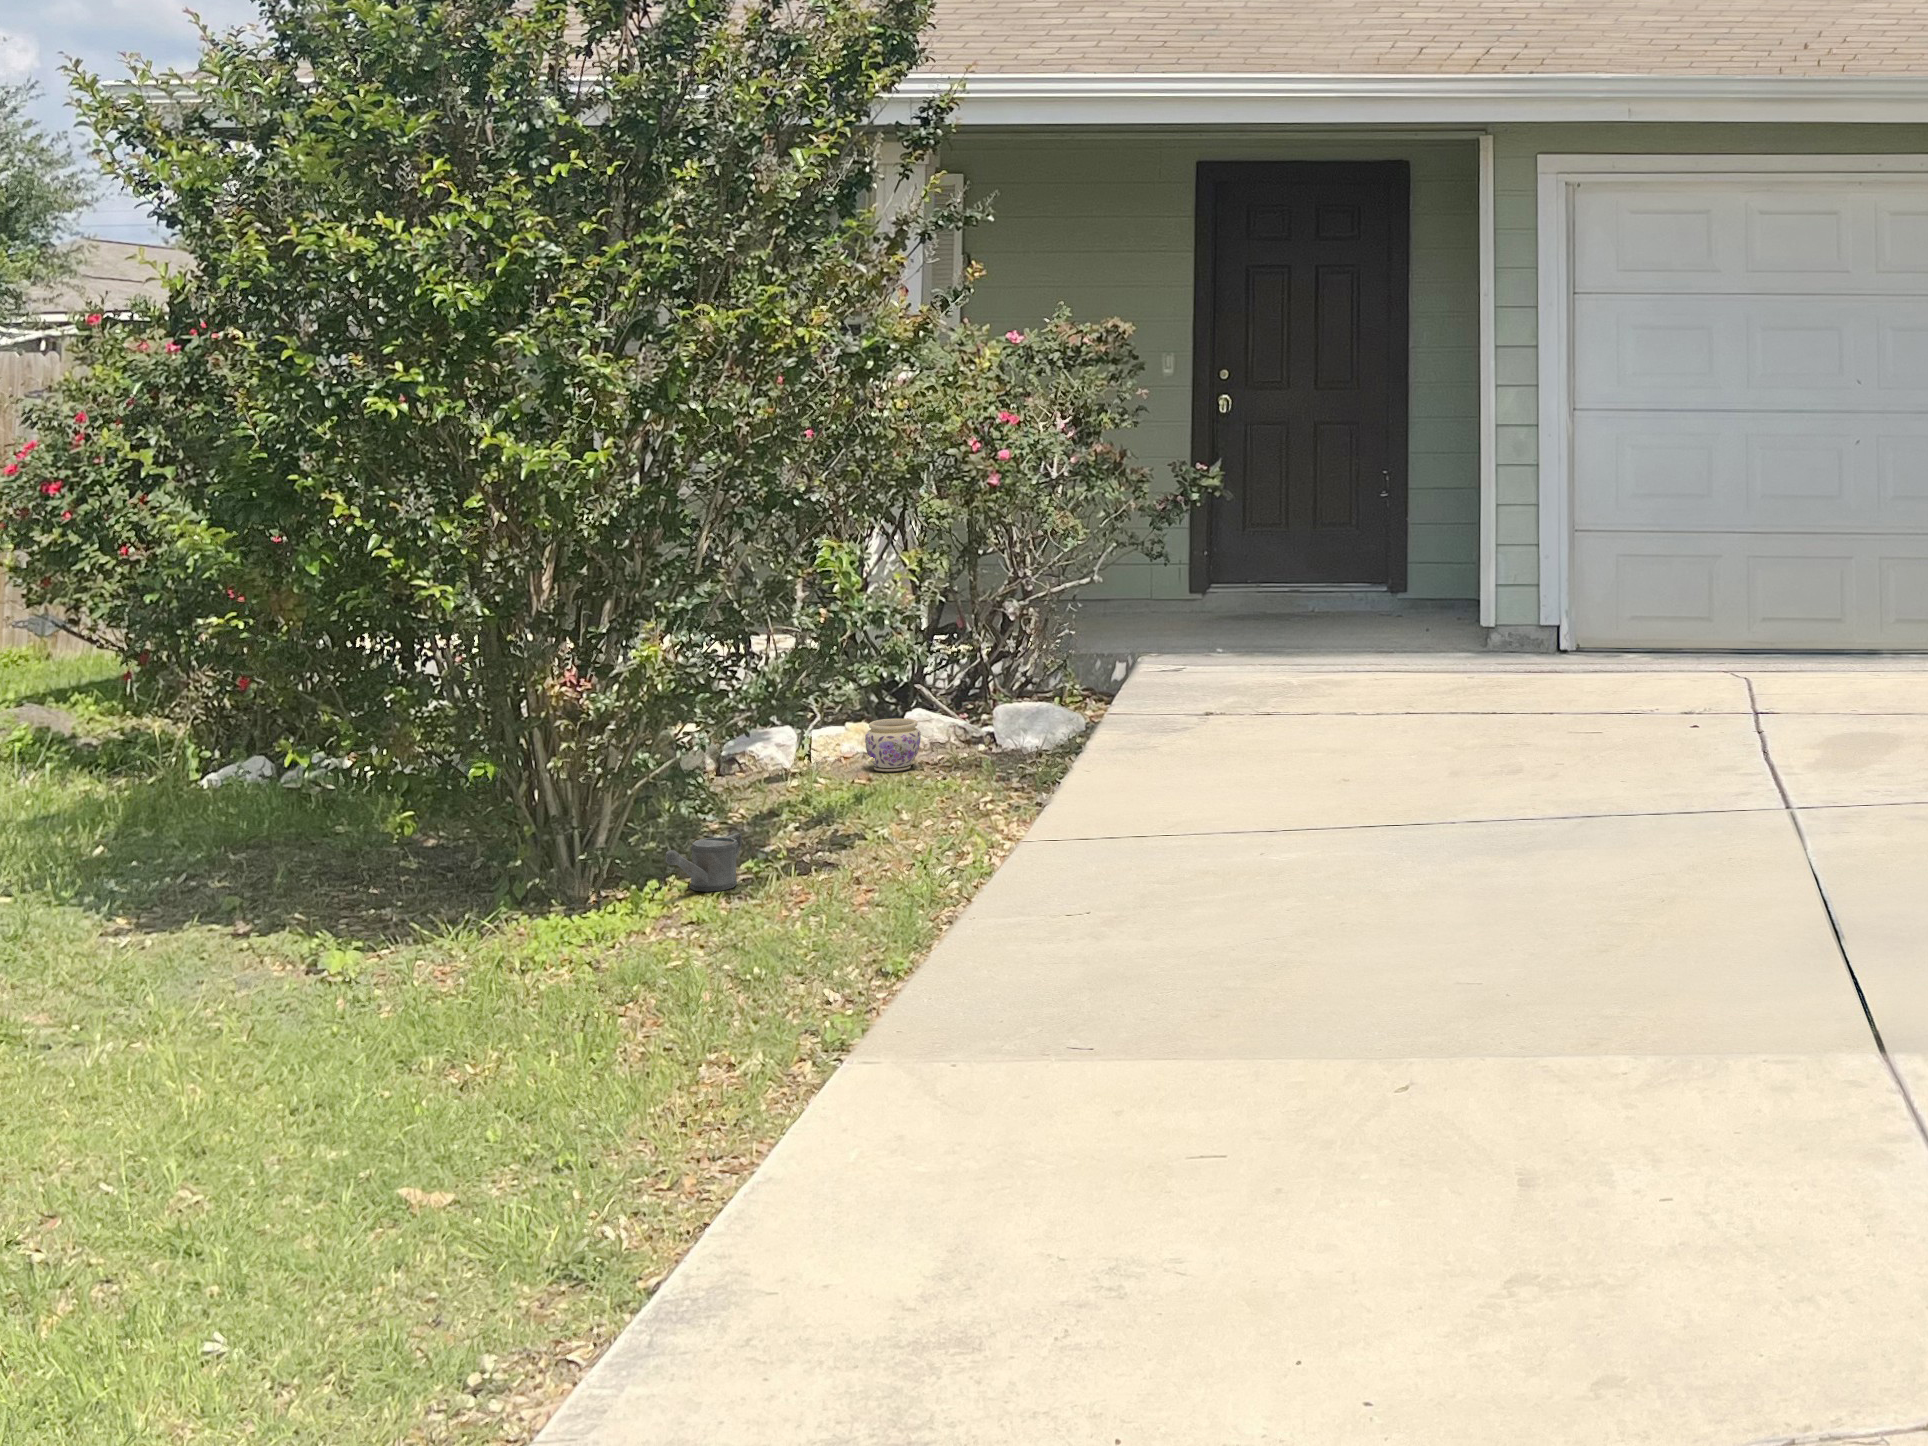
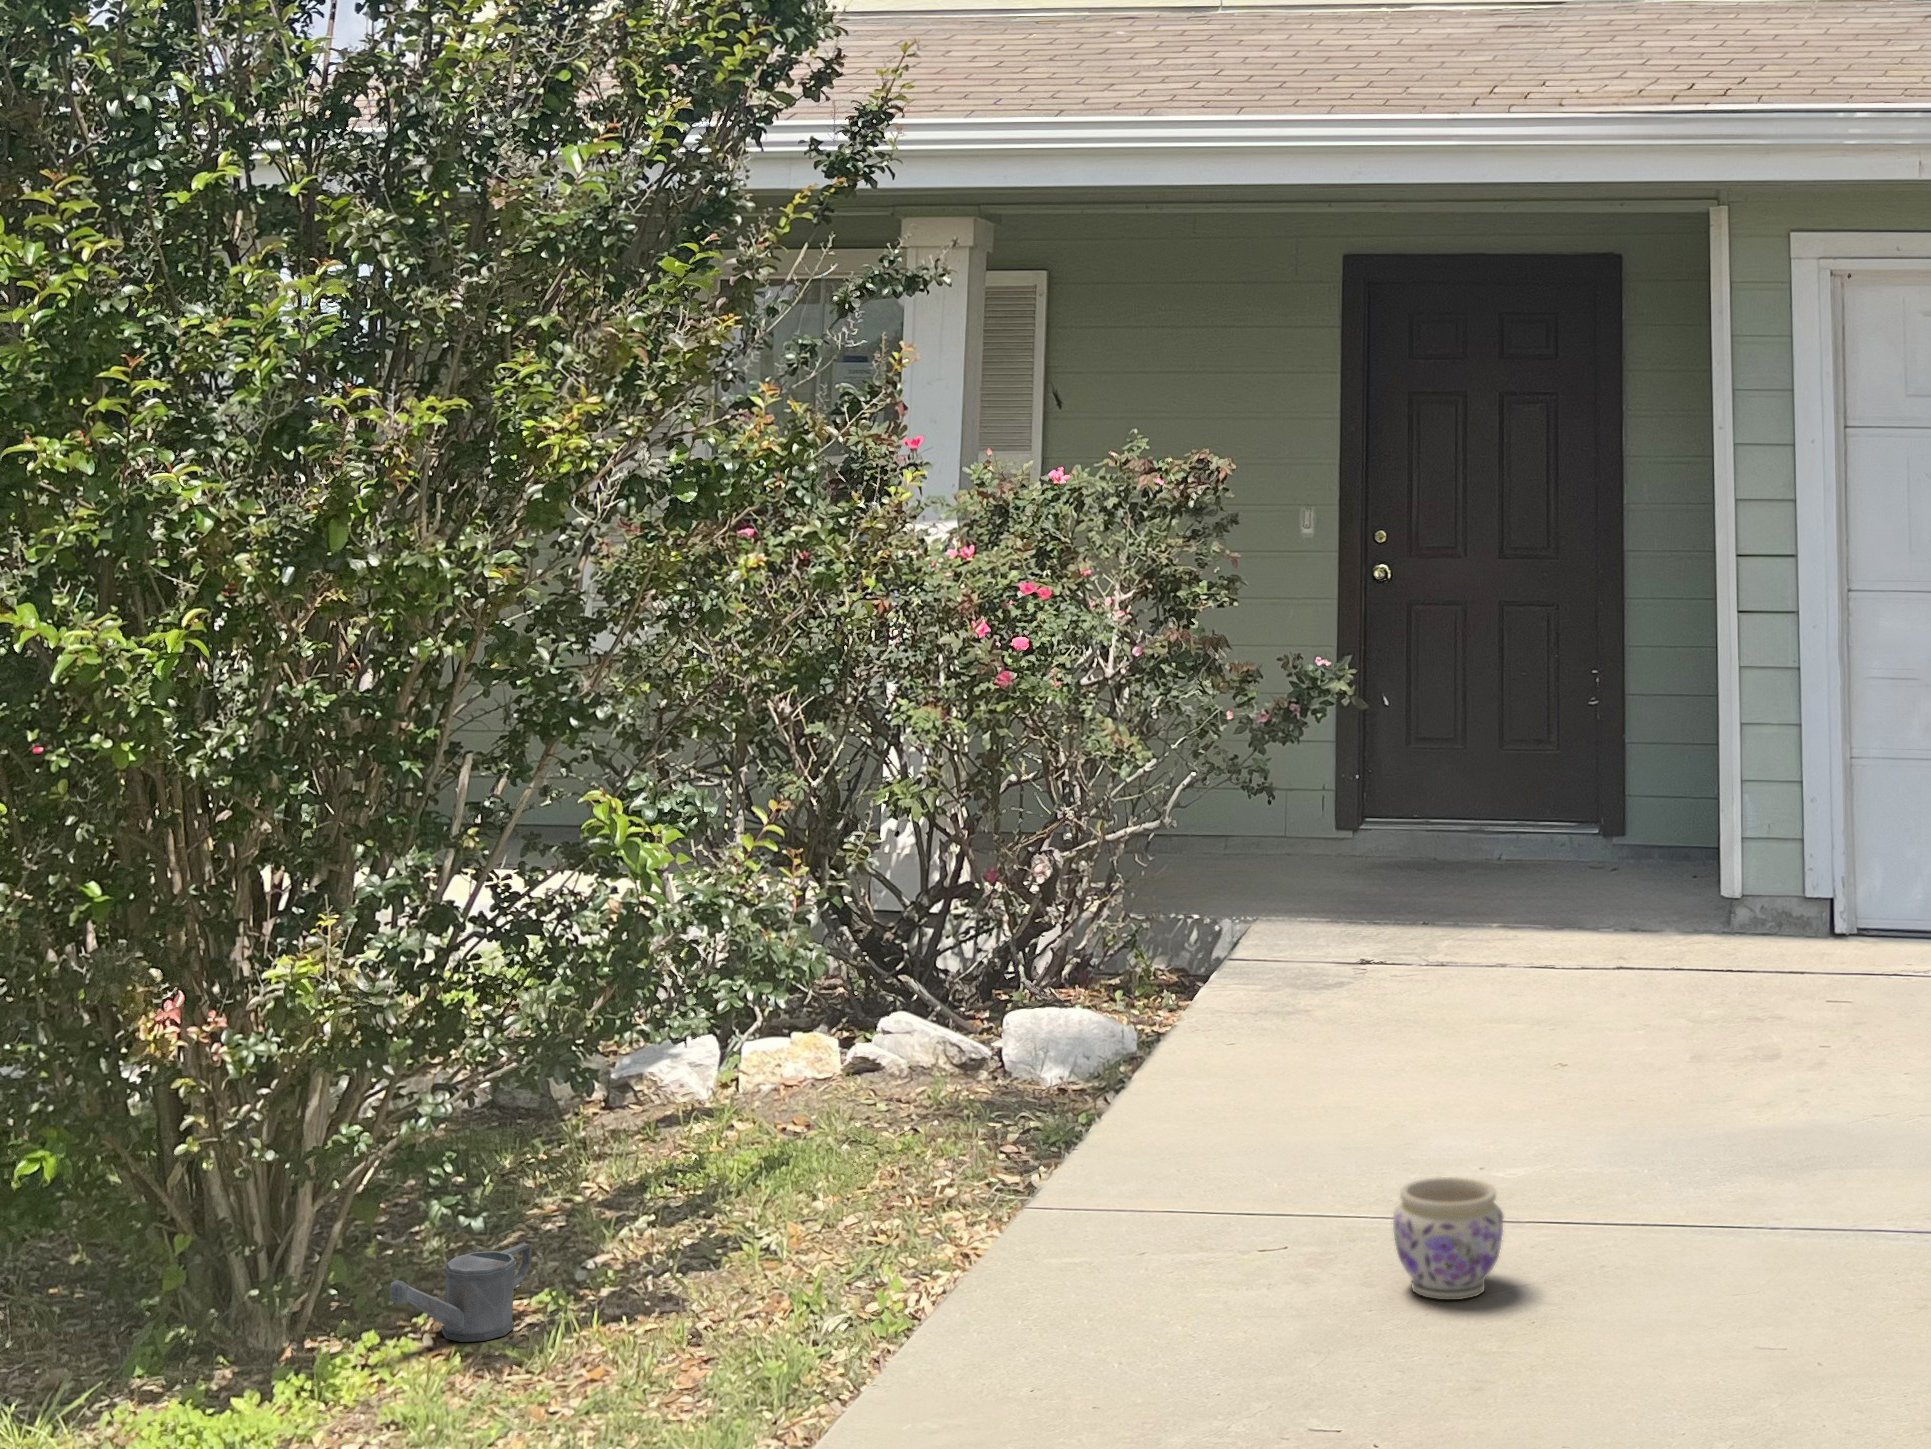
planter: present [865,719,921,773] -> present [1393,1177,1504,1300]

